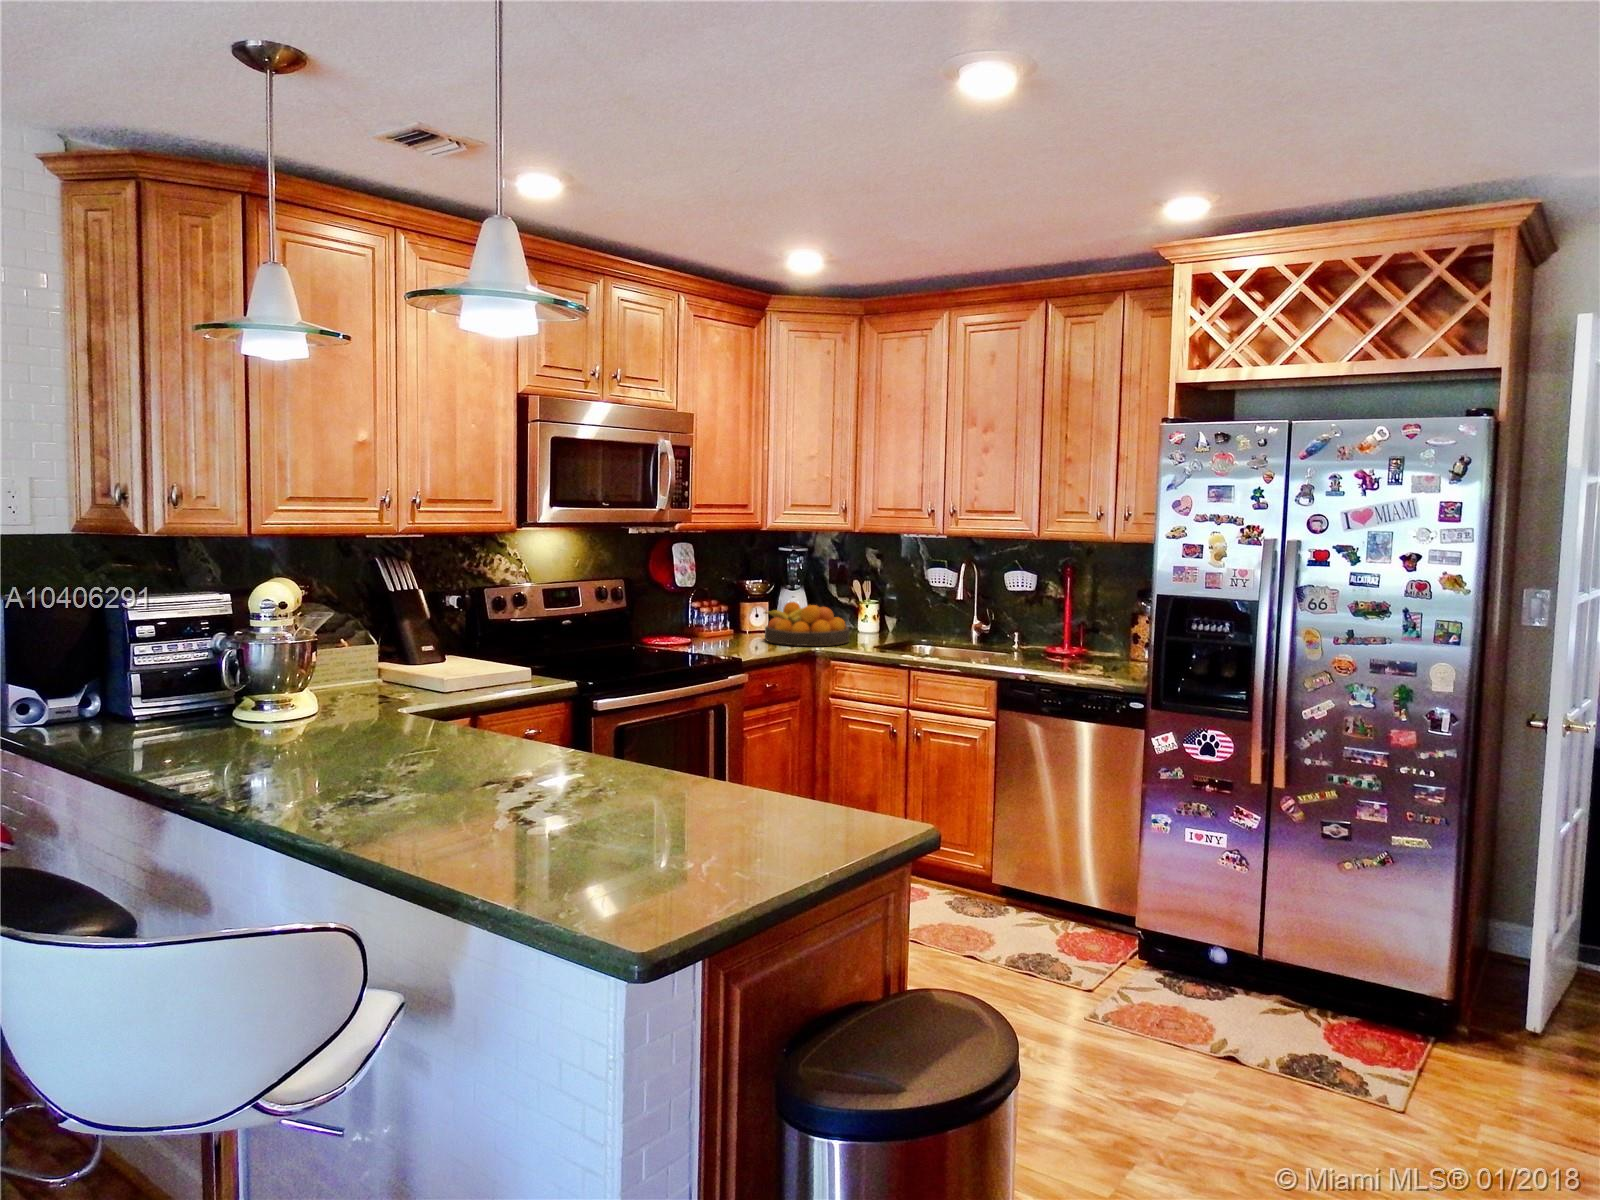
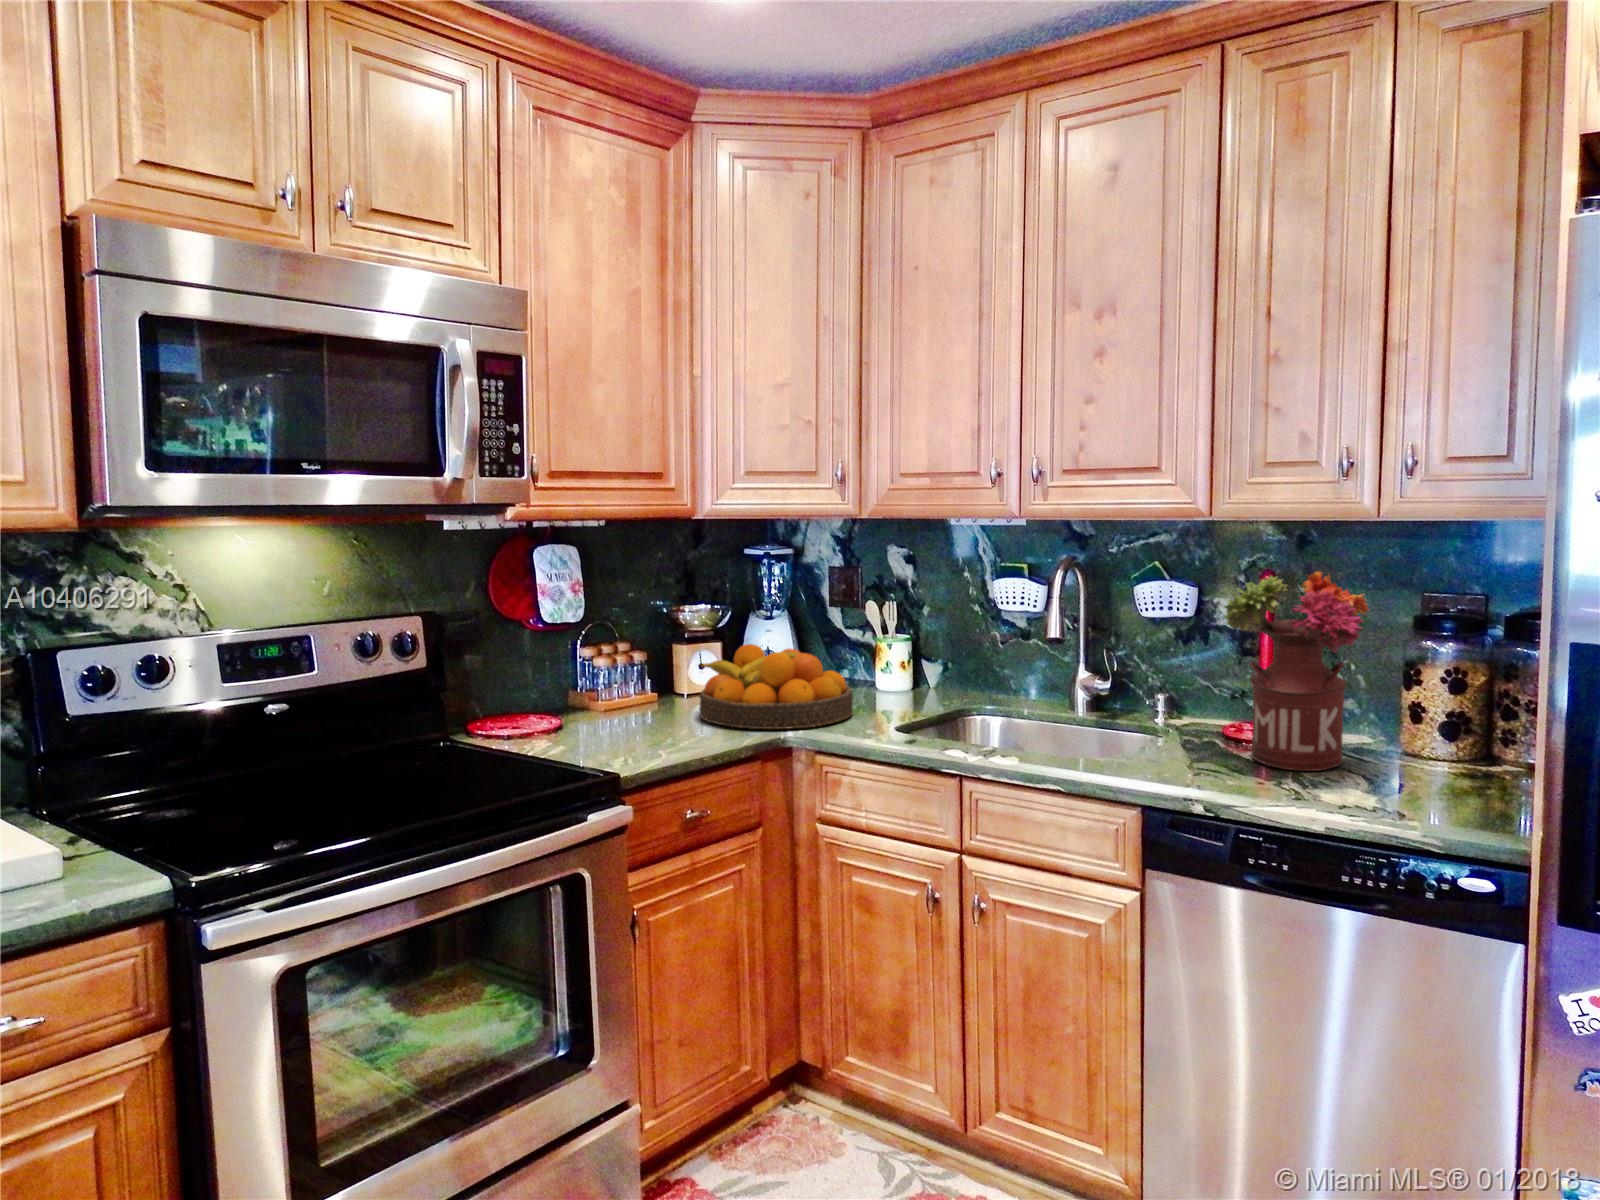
flower arrangement: none [1041,568,1111,665] -> present [1225,571,1369,771]

